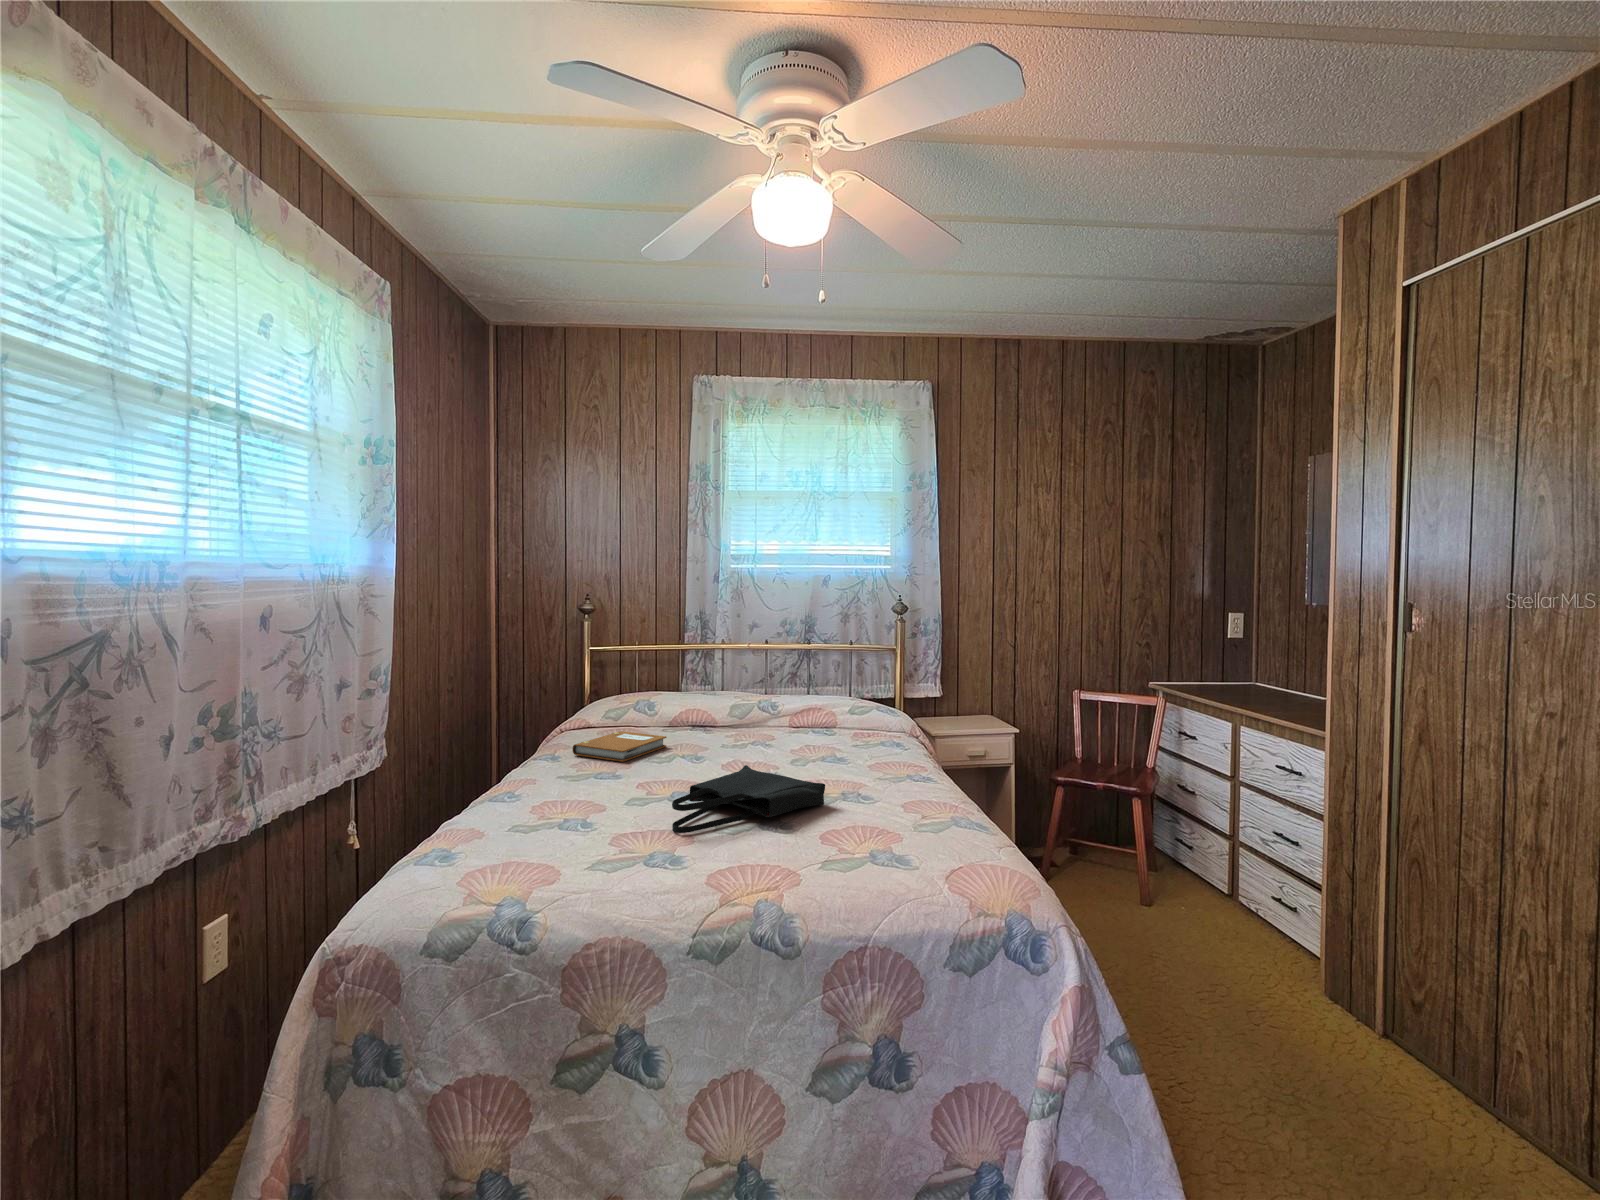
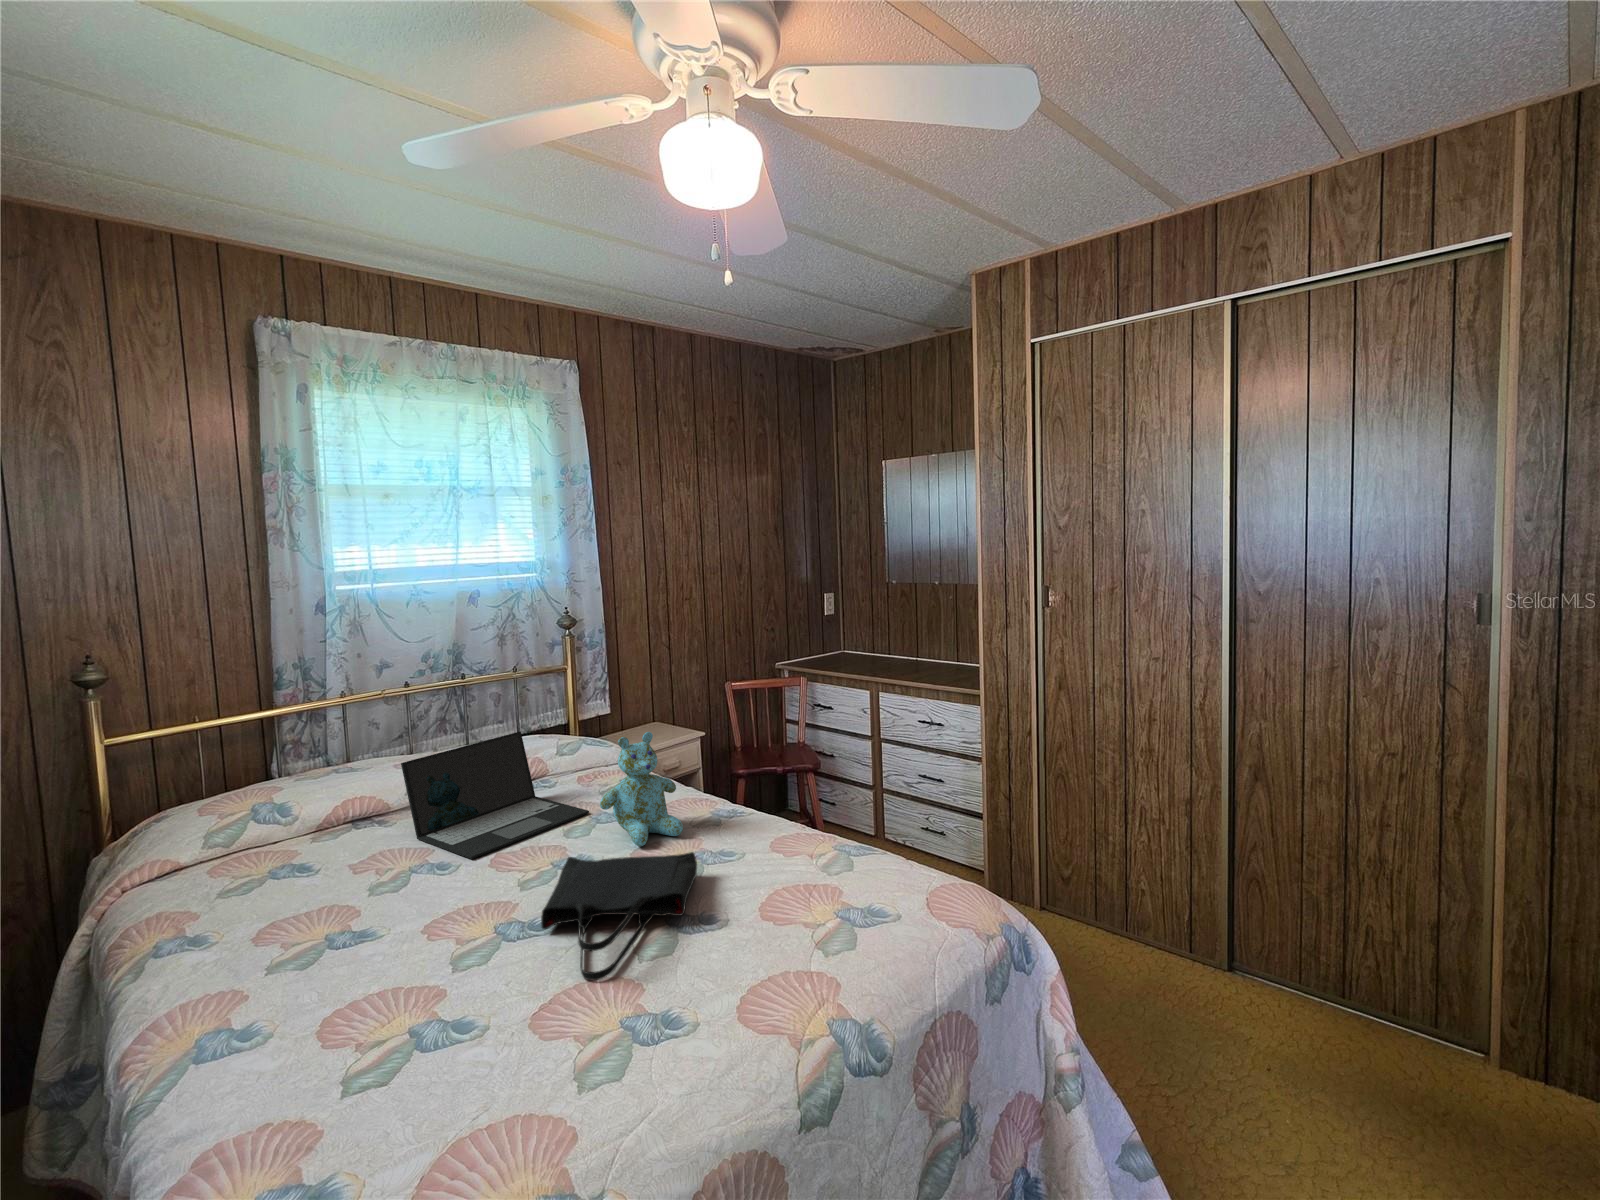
laptop: none [706,683,824,760] -> present [401,732,589,859]
stuffed bear: none [804,689,874,781] -> present [600,732,683,846]
notebook: present [573,731,667,762] -> none [222,847,363,919]

